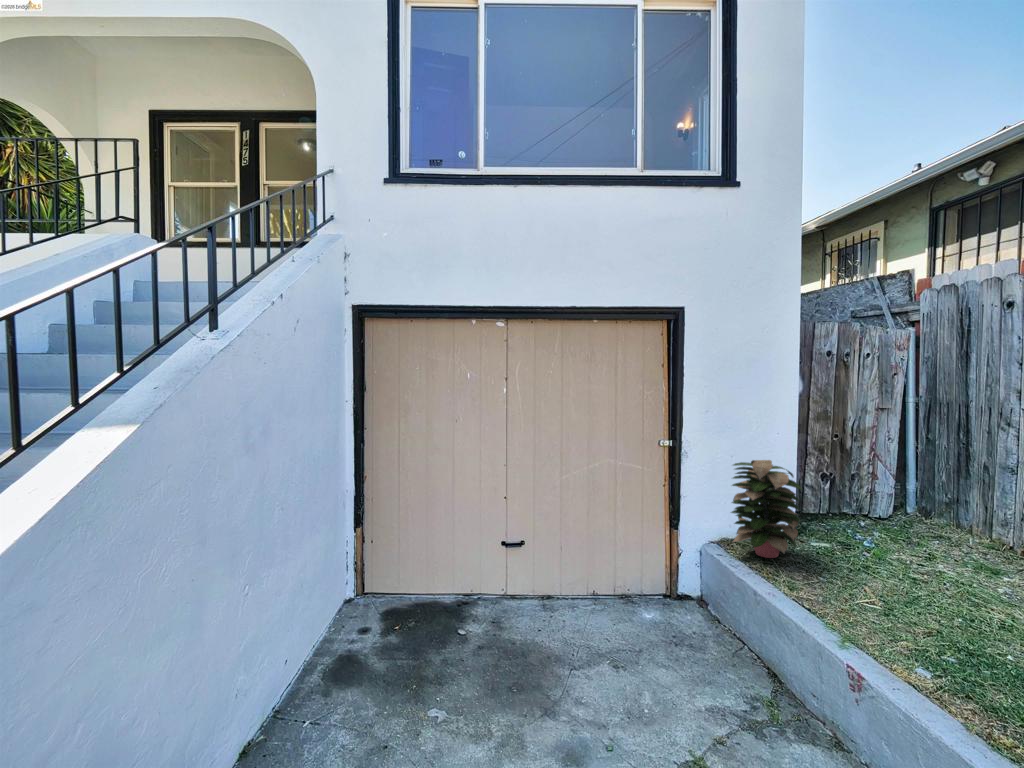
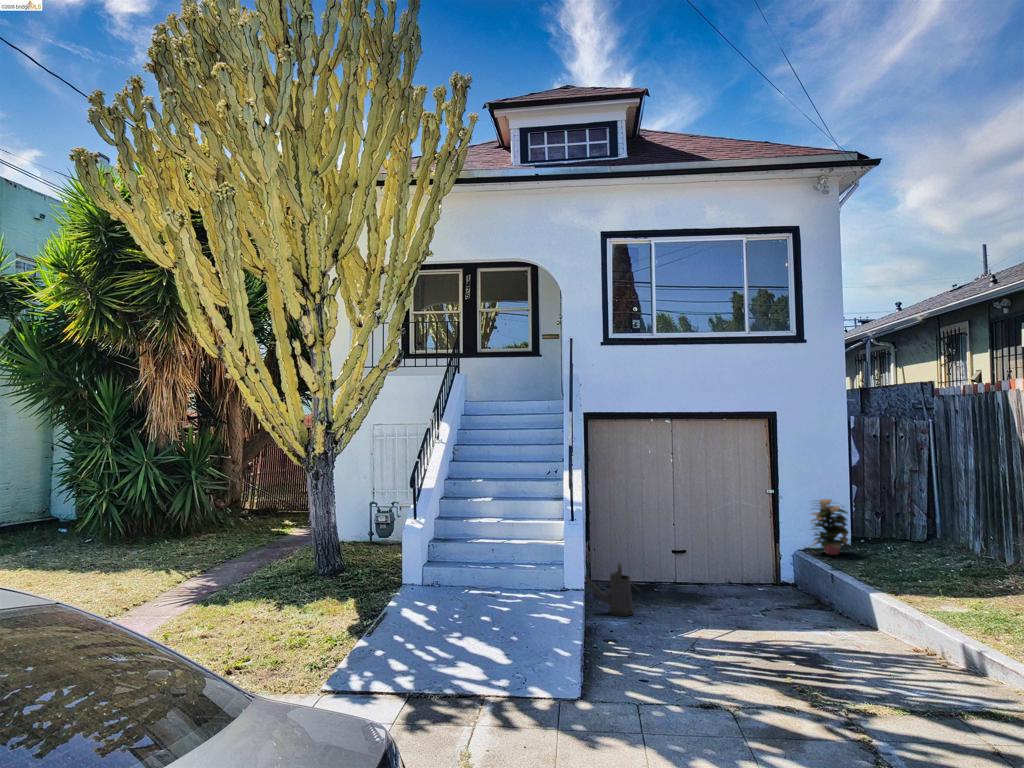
watering can: none [270,624,402,750] -> present [585,563,637,616]

